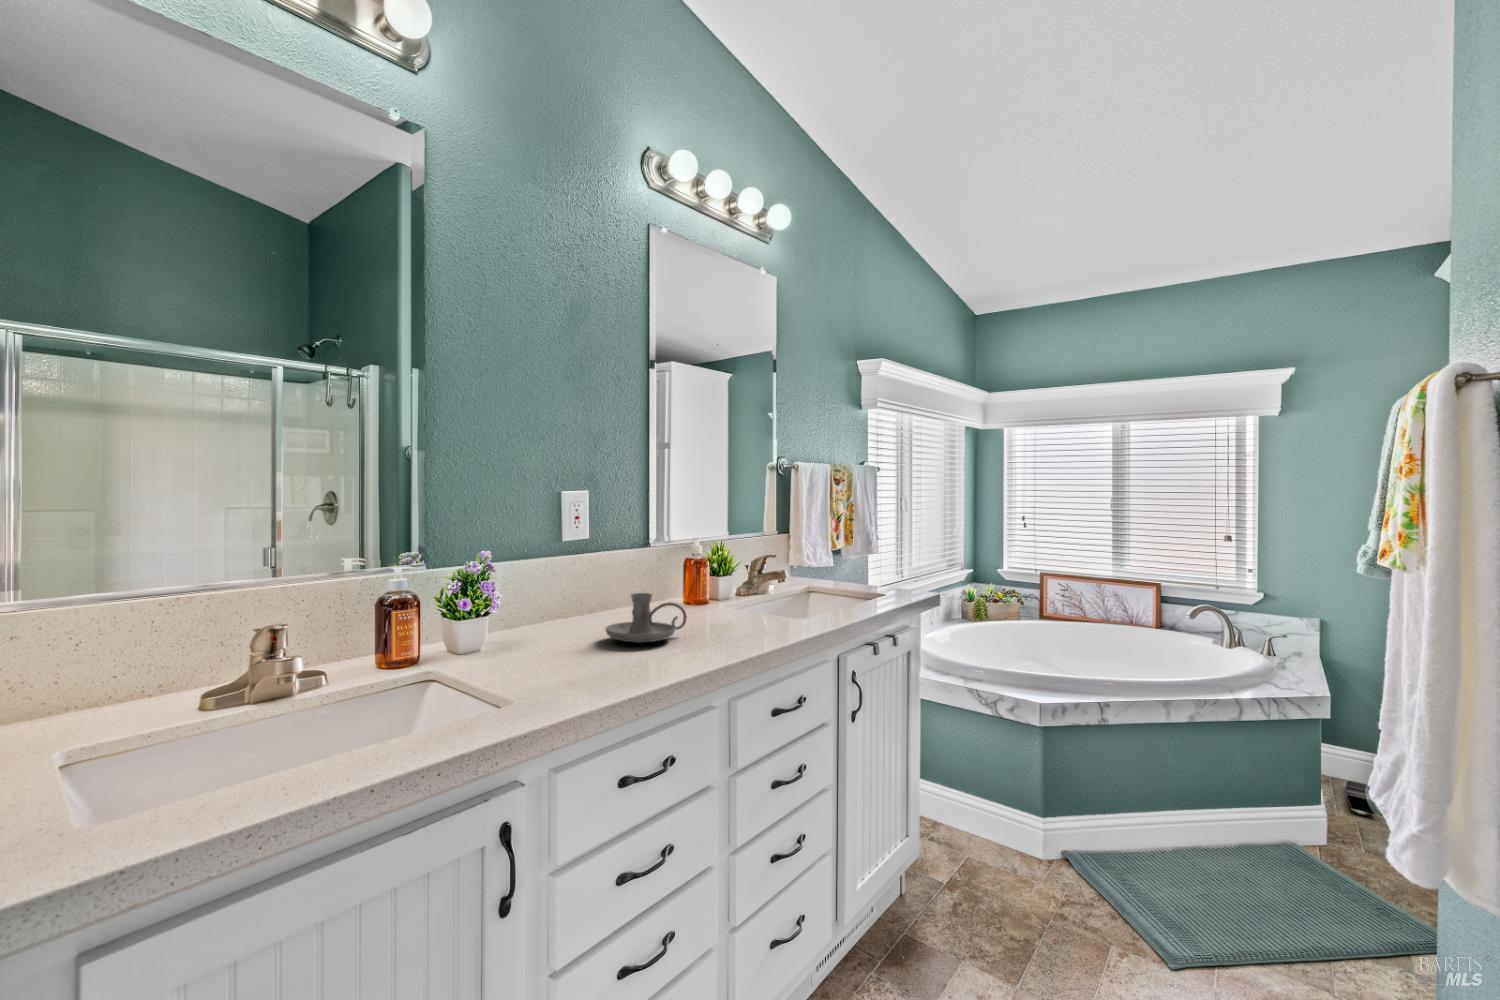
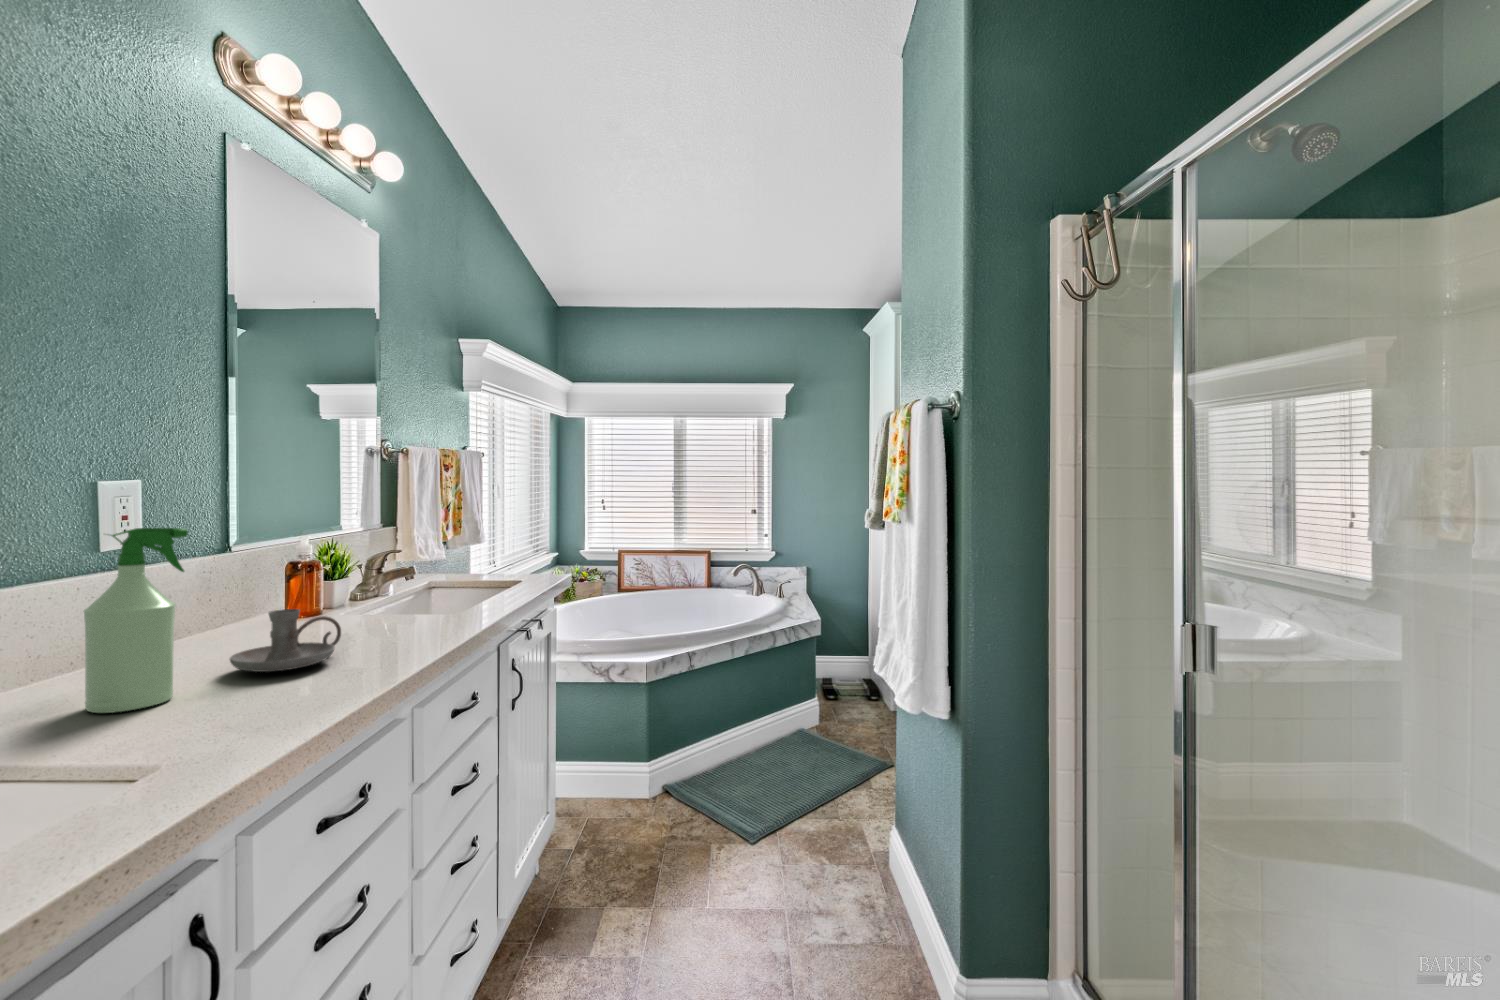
spray bottle: none [515,522,576,654] -> present [84,528,188,713]

